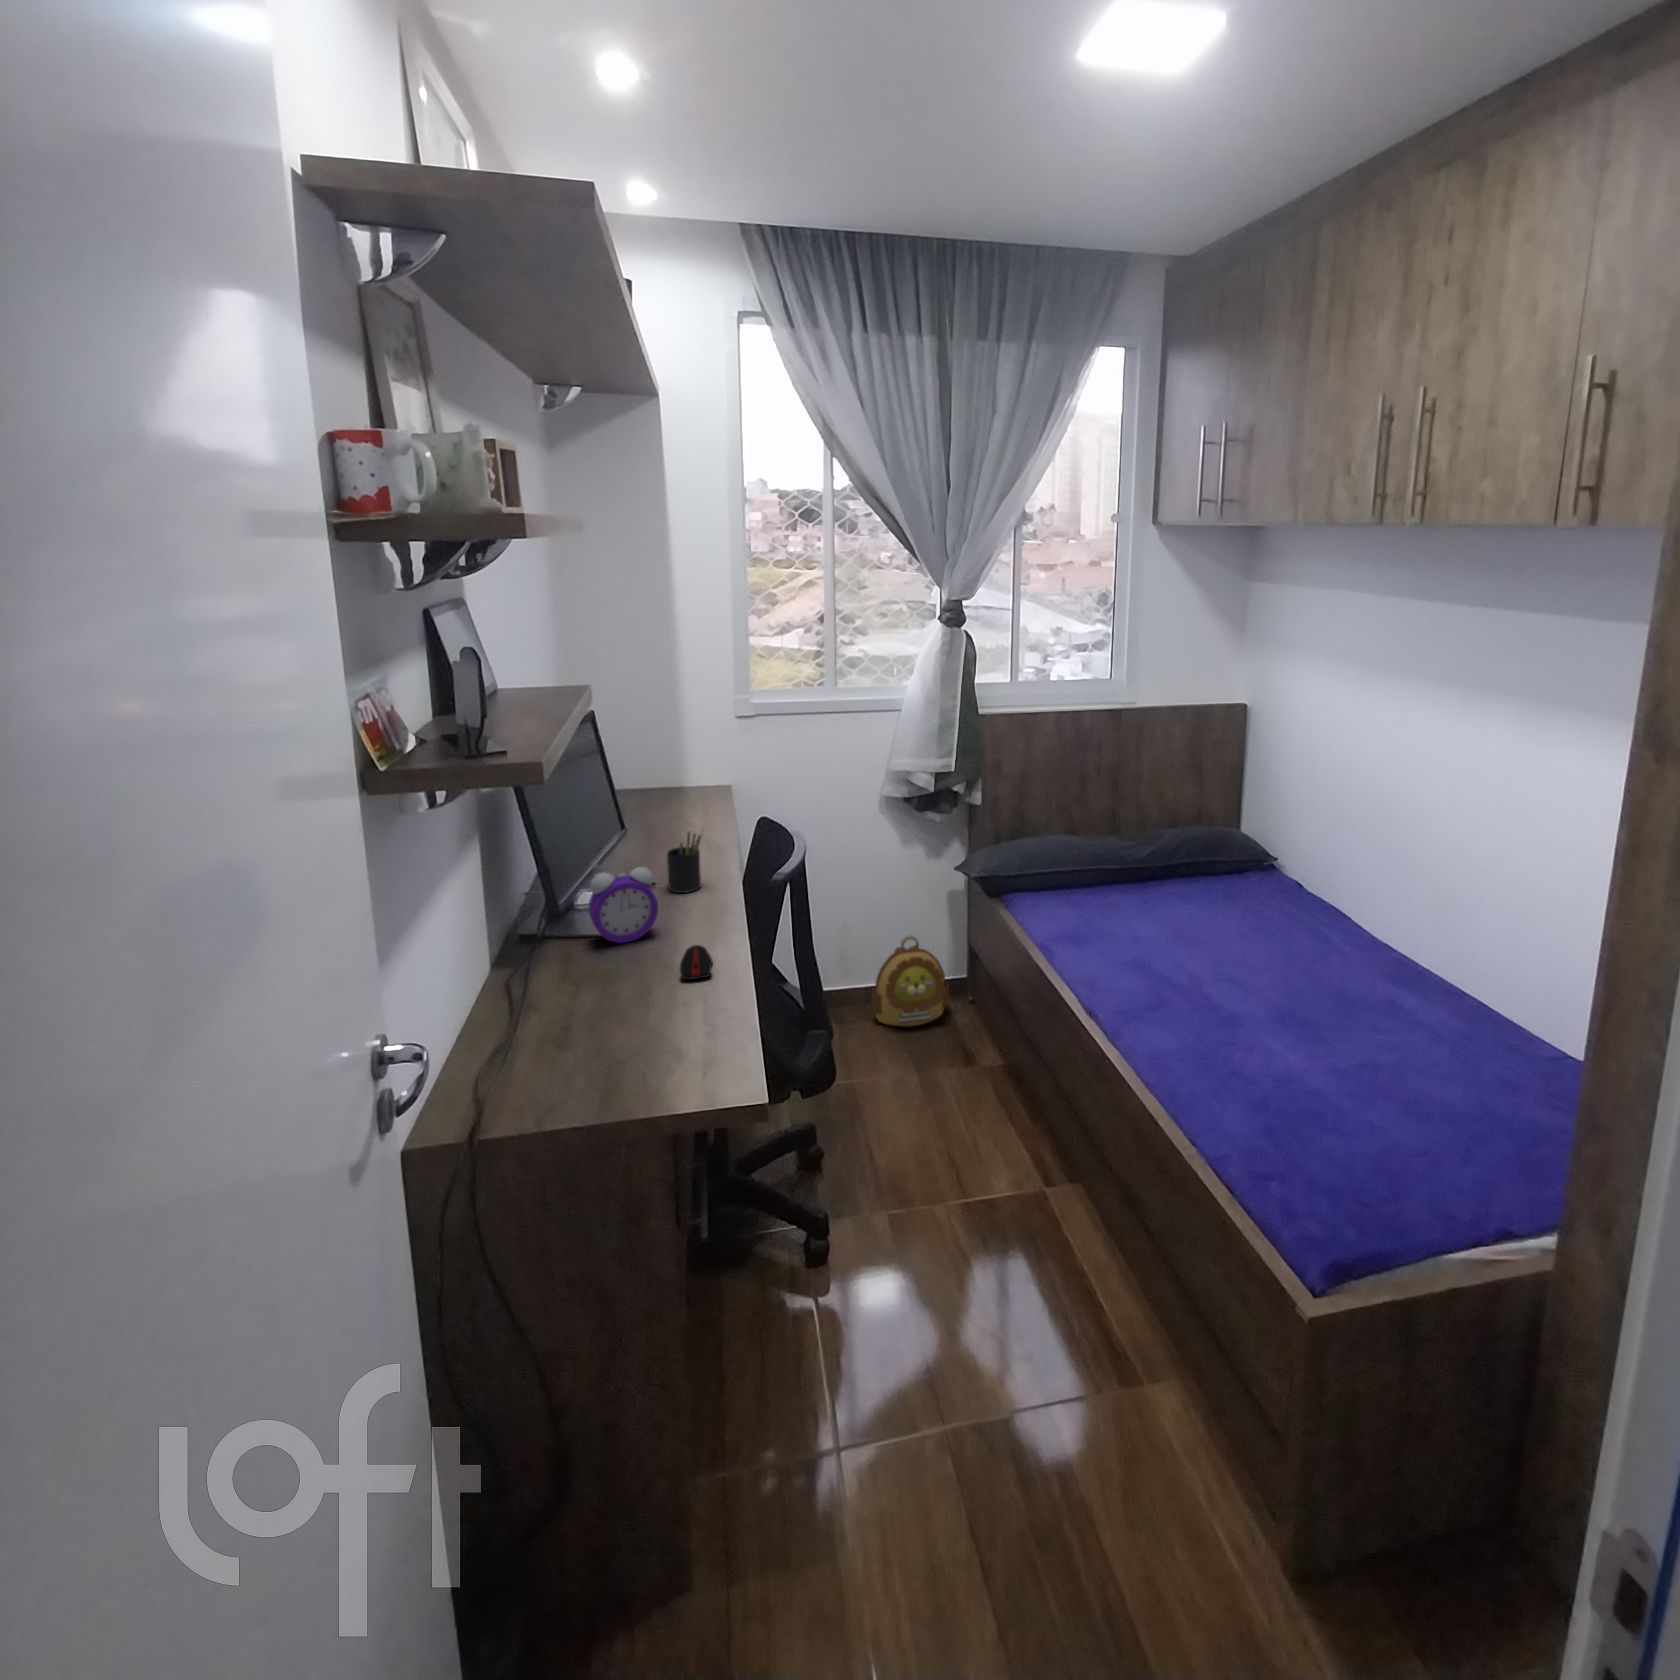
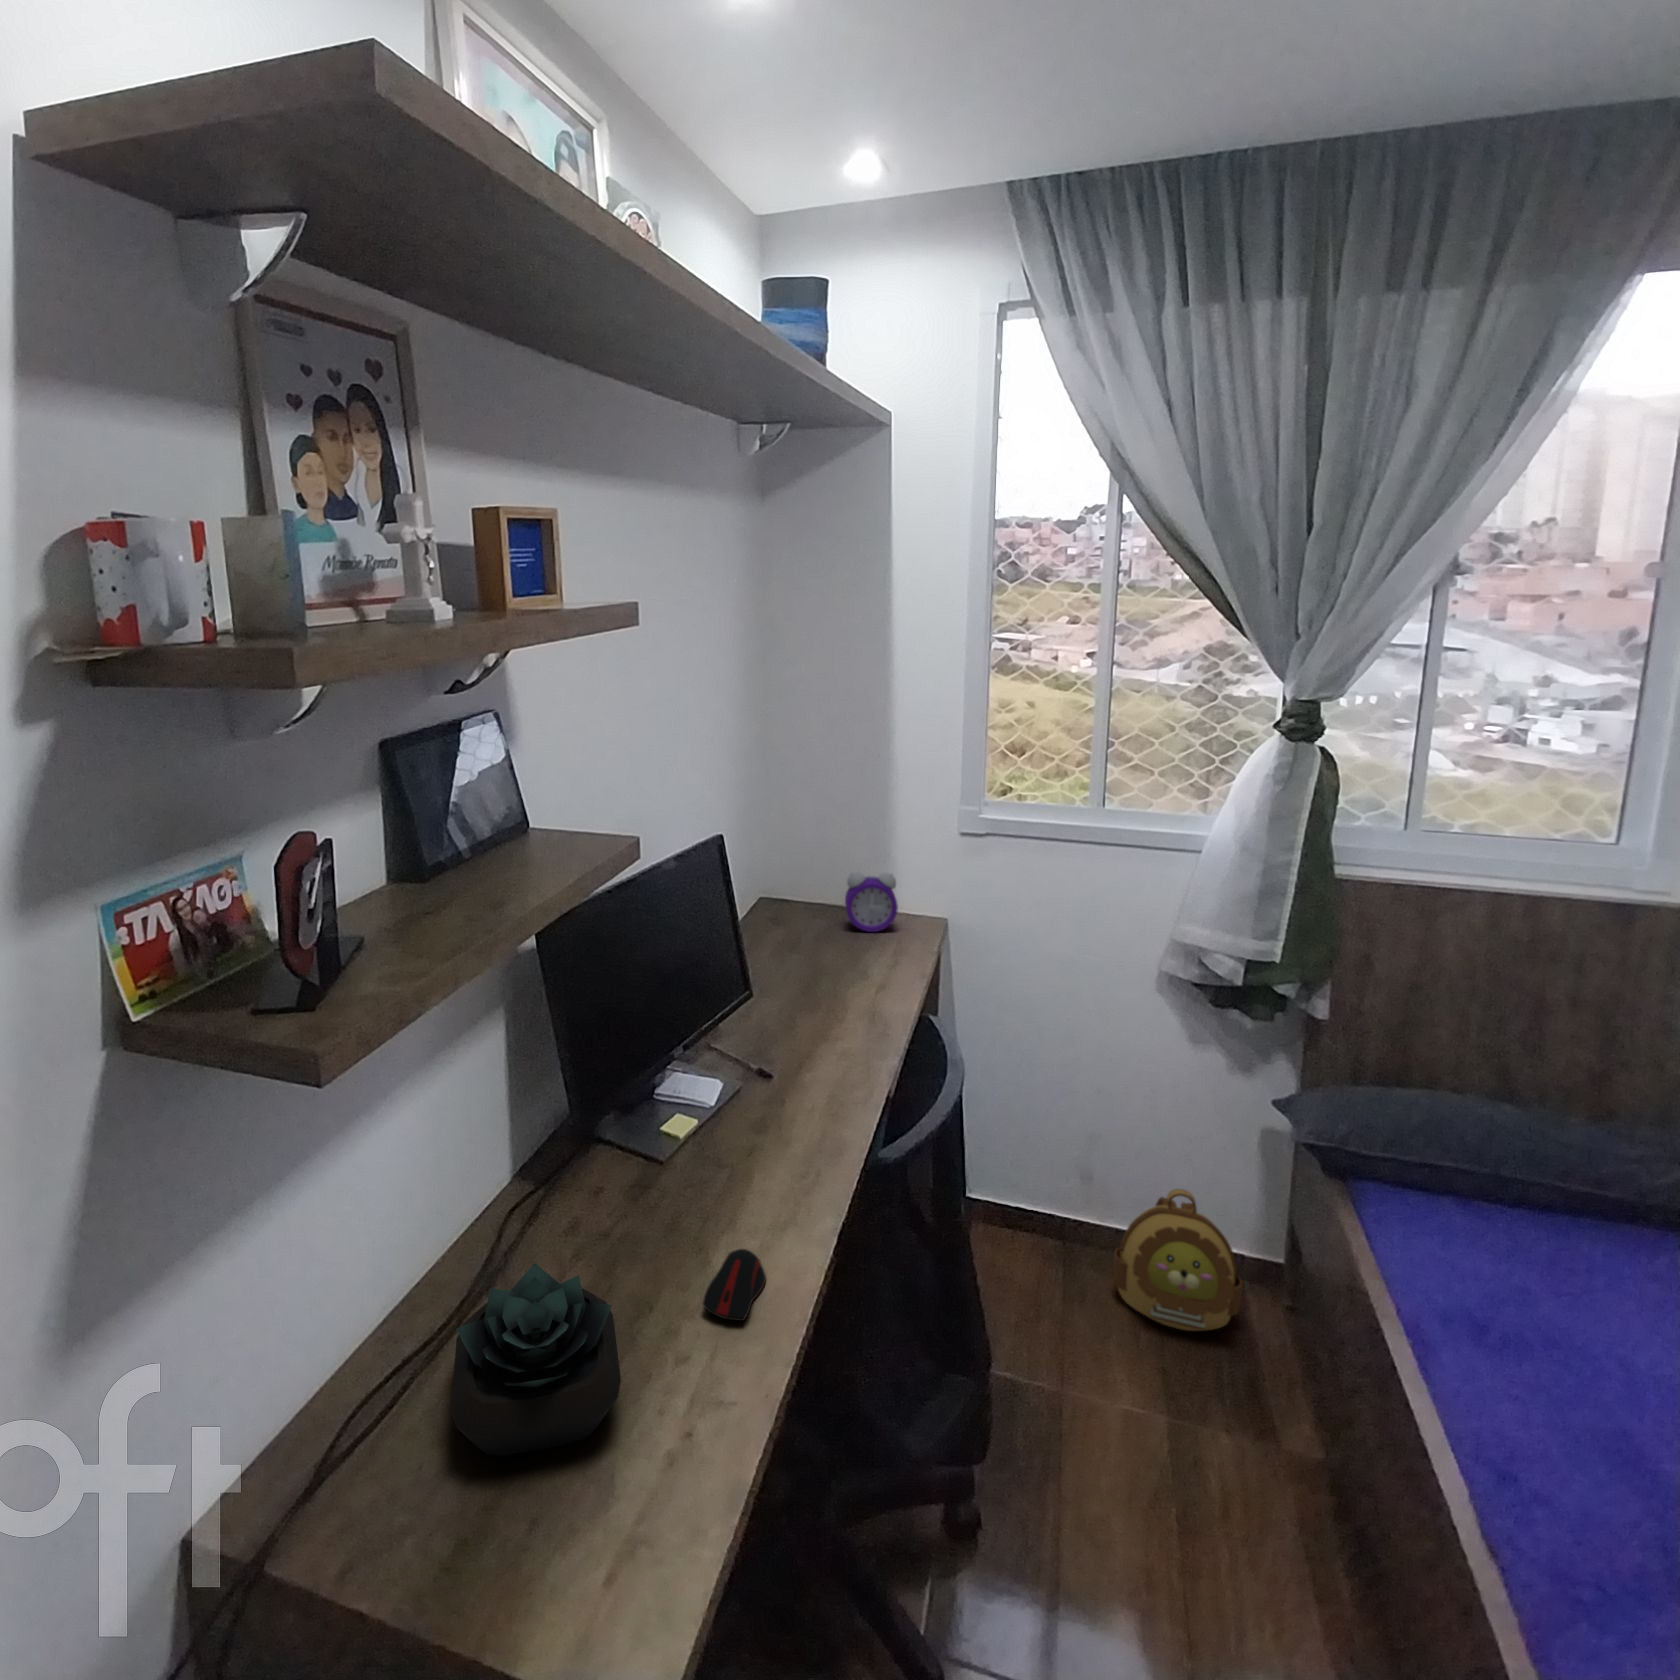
pen holder: present [667,832,702,893] -> none [784,1020,835,1110]
alarm clock: present [589,867,658,943] -> present [845,872,898,932]
succulent plant: none [529,961,661,1061] -> present [451,1263,621,1456]

